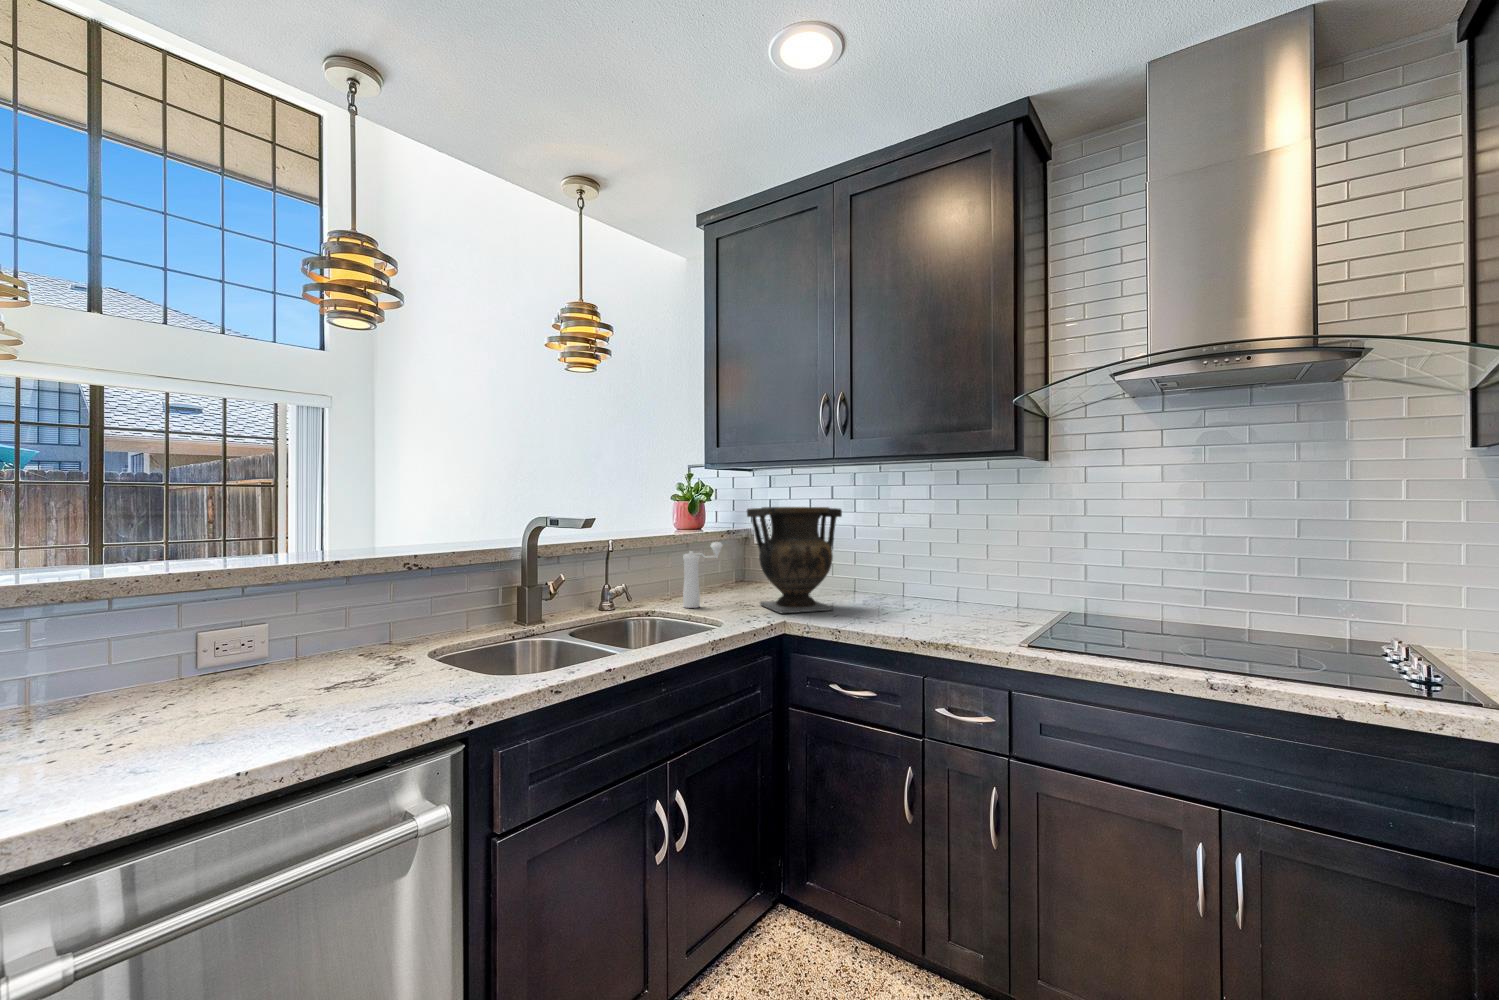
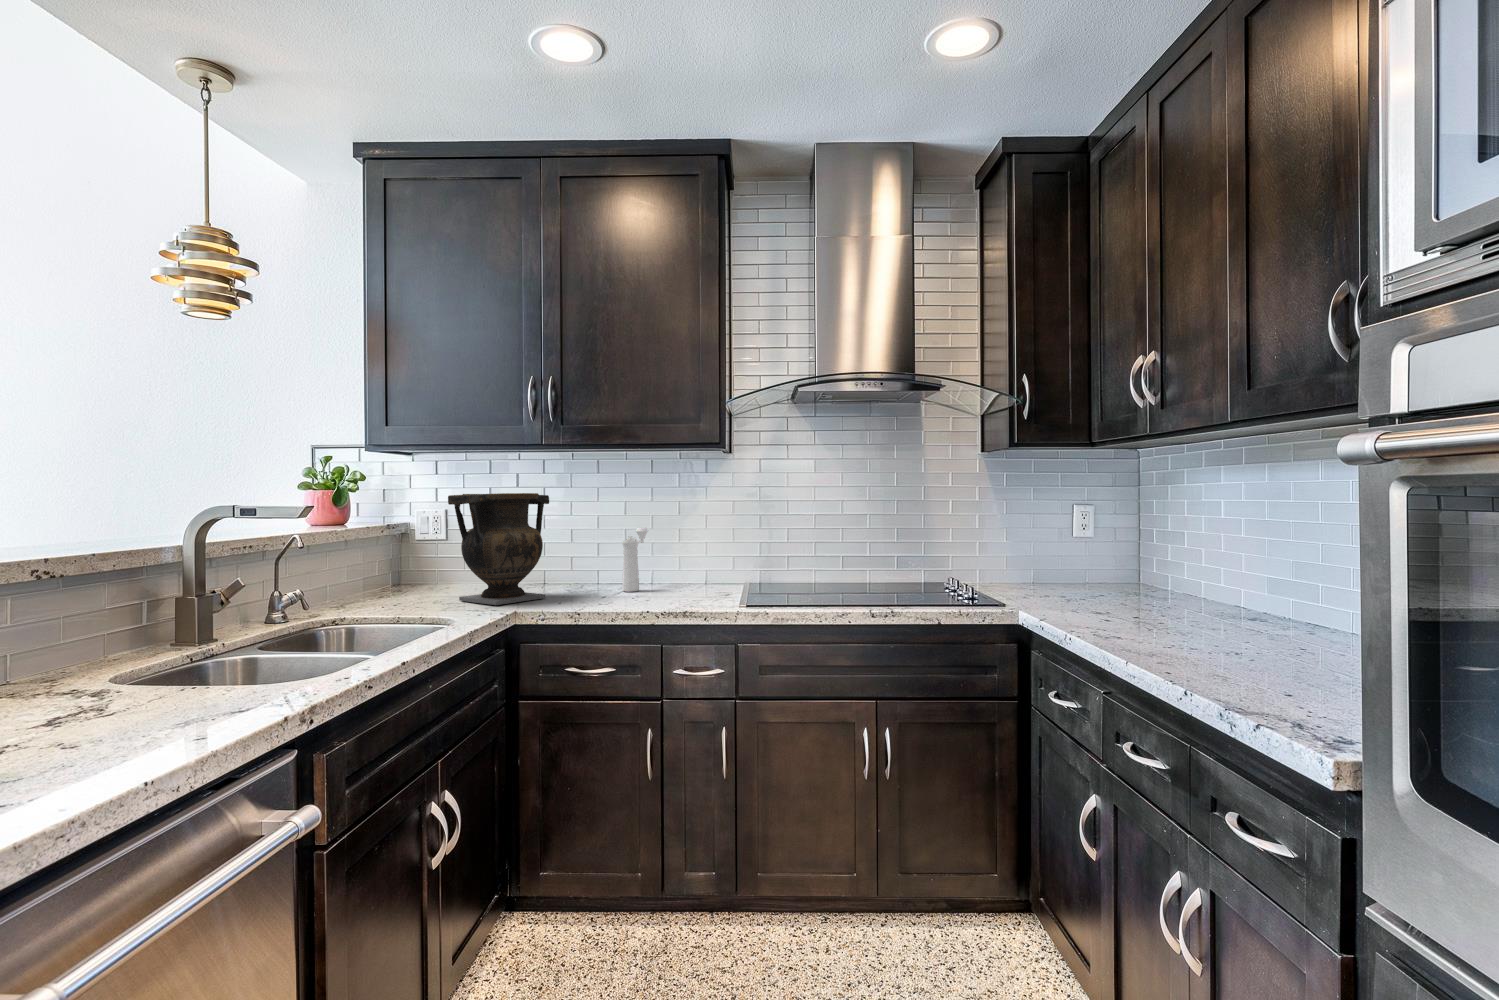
pepper mill: present [683,542,723,608] -> present [622,527,648,592]

